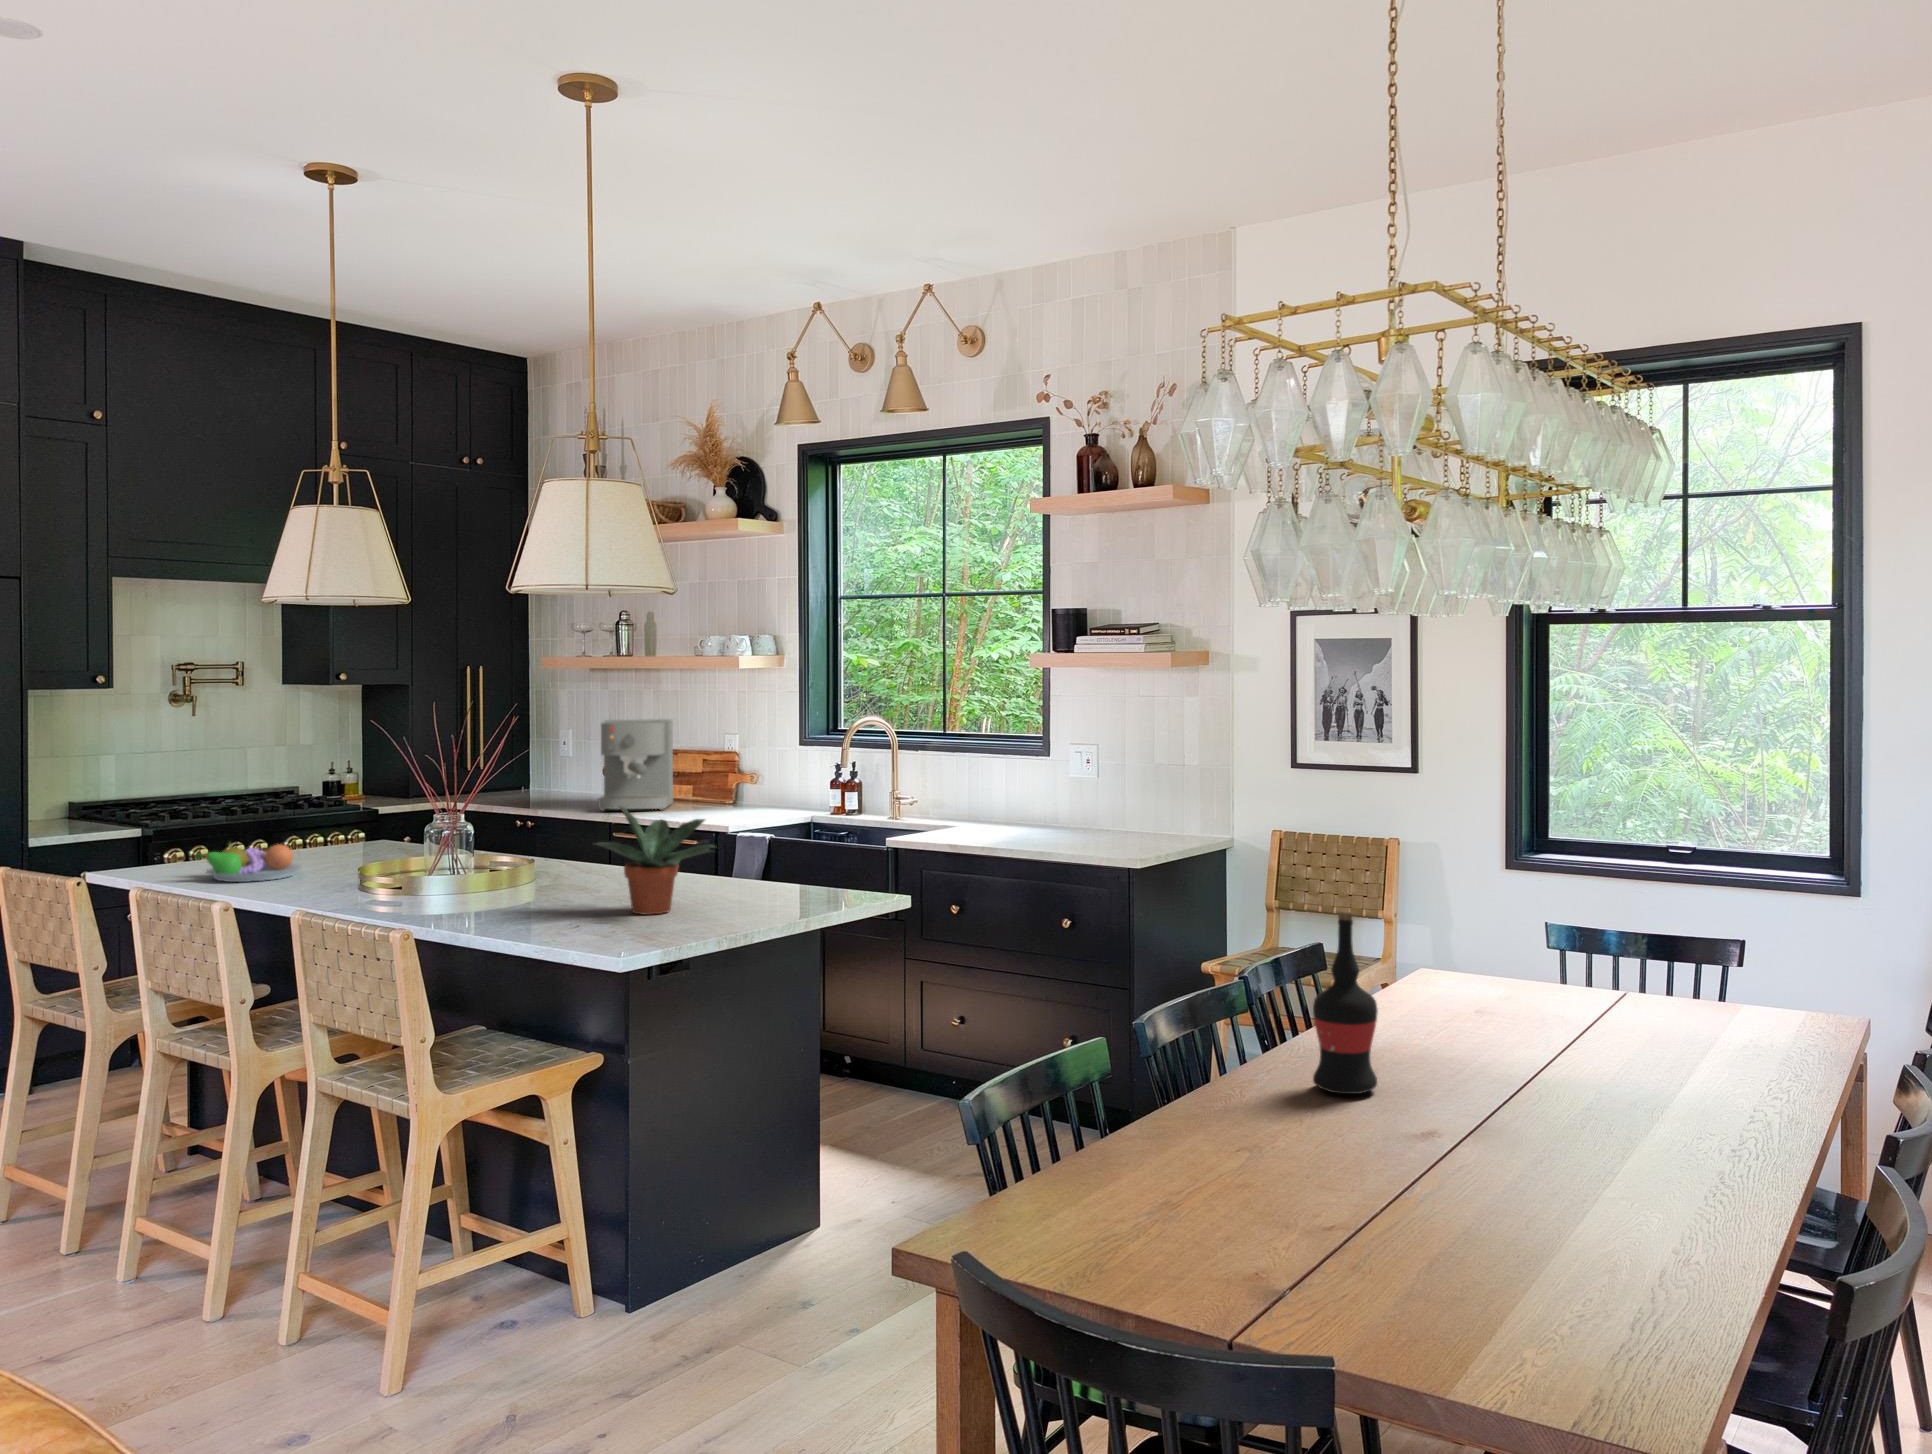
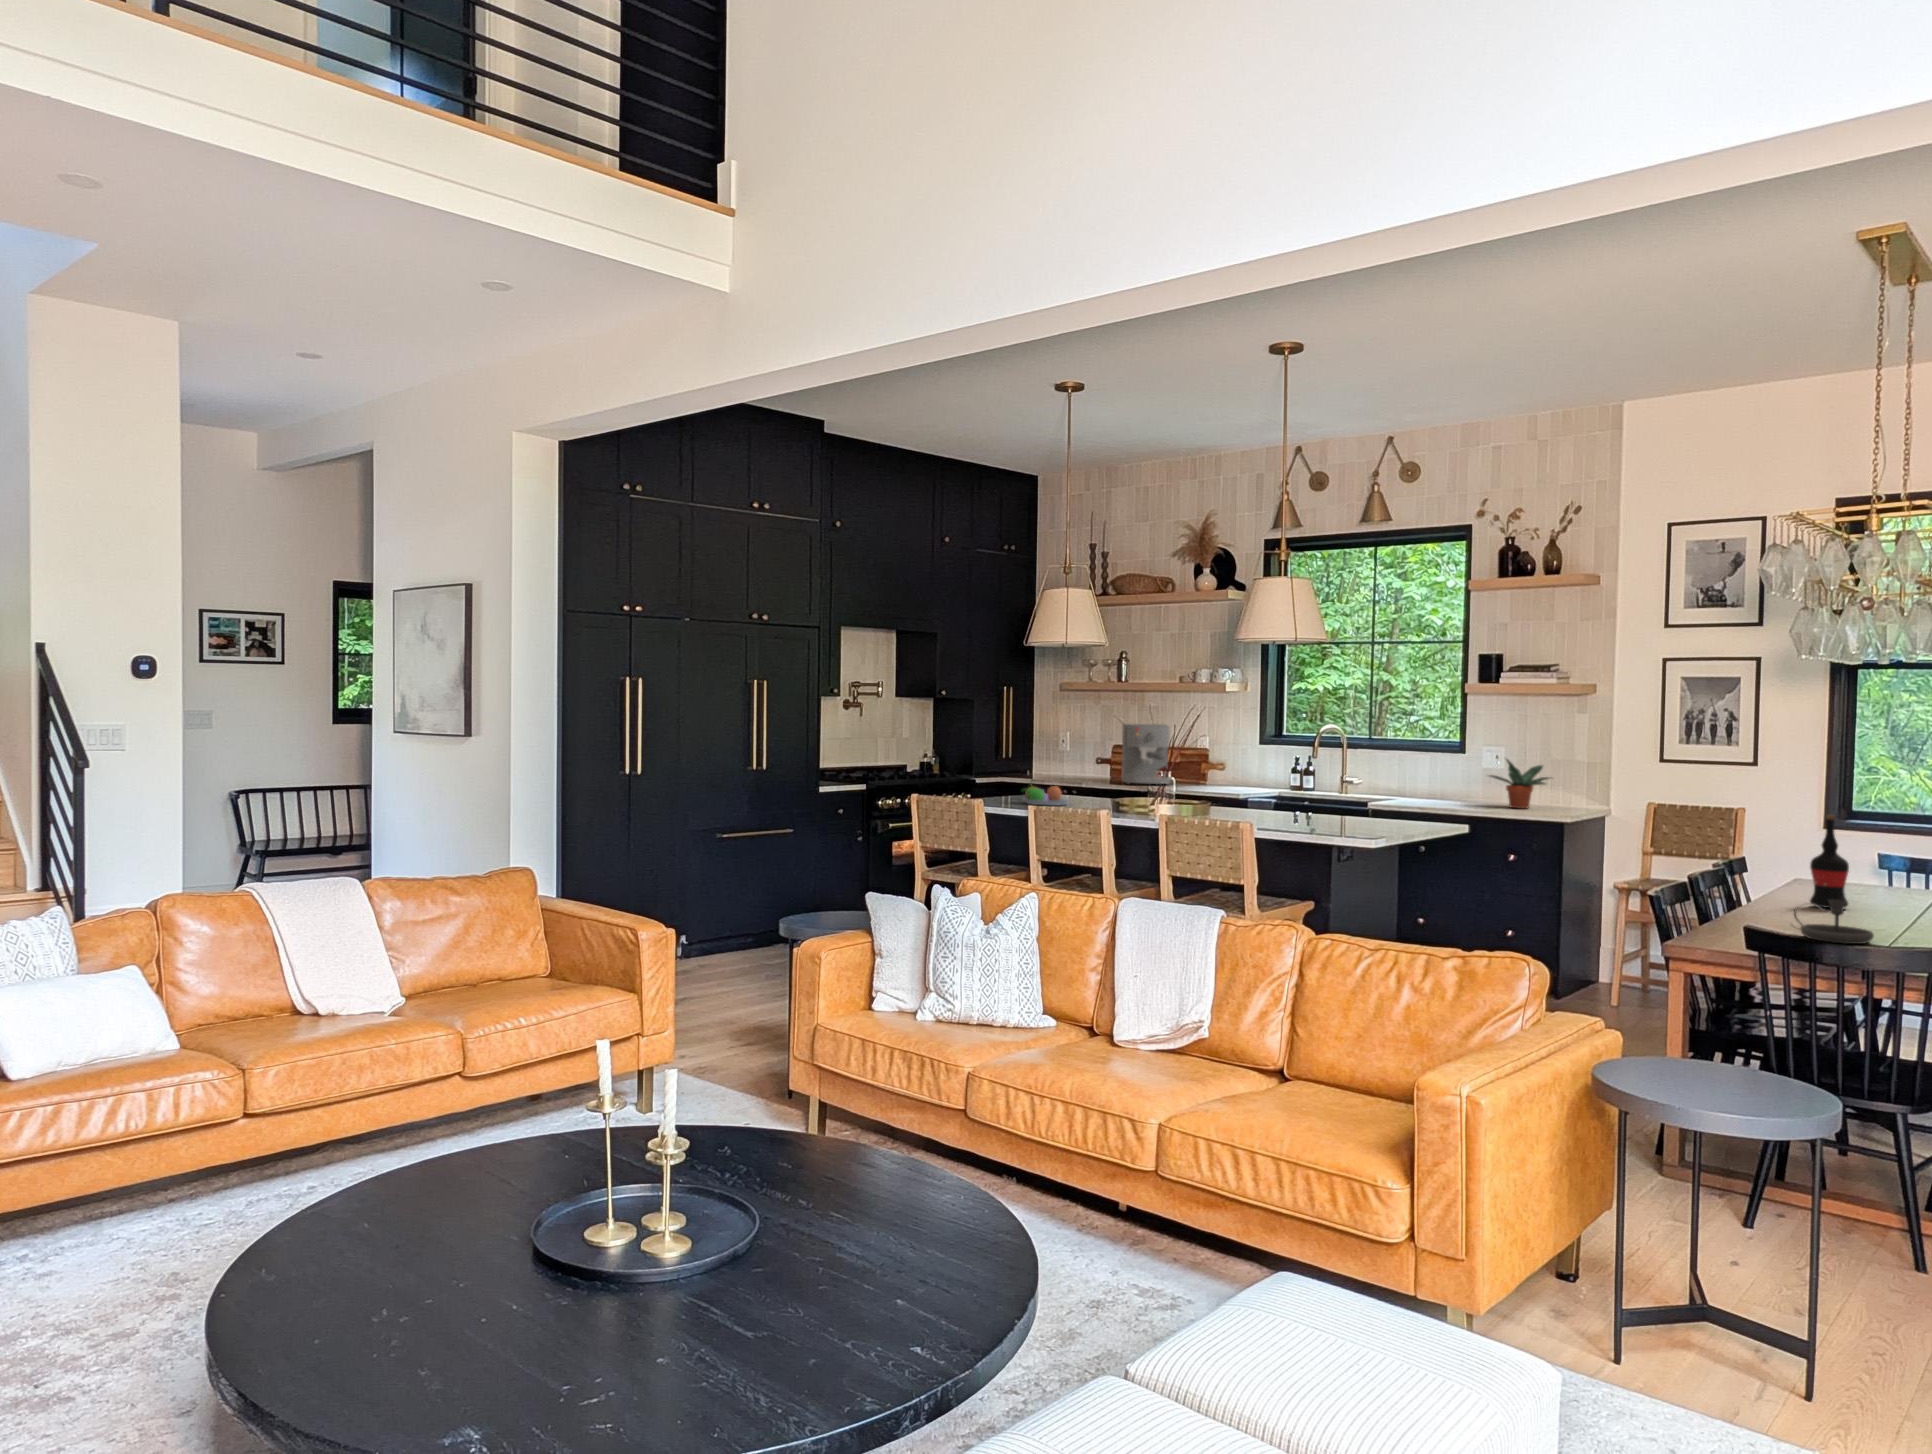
potted plant: present [593,805,715,915] -> present [1490,759,1550,808]
candlestick: none [1132,1160,1281,1278] -> present [1792,900,1874,944]

